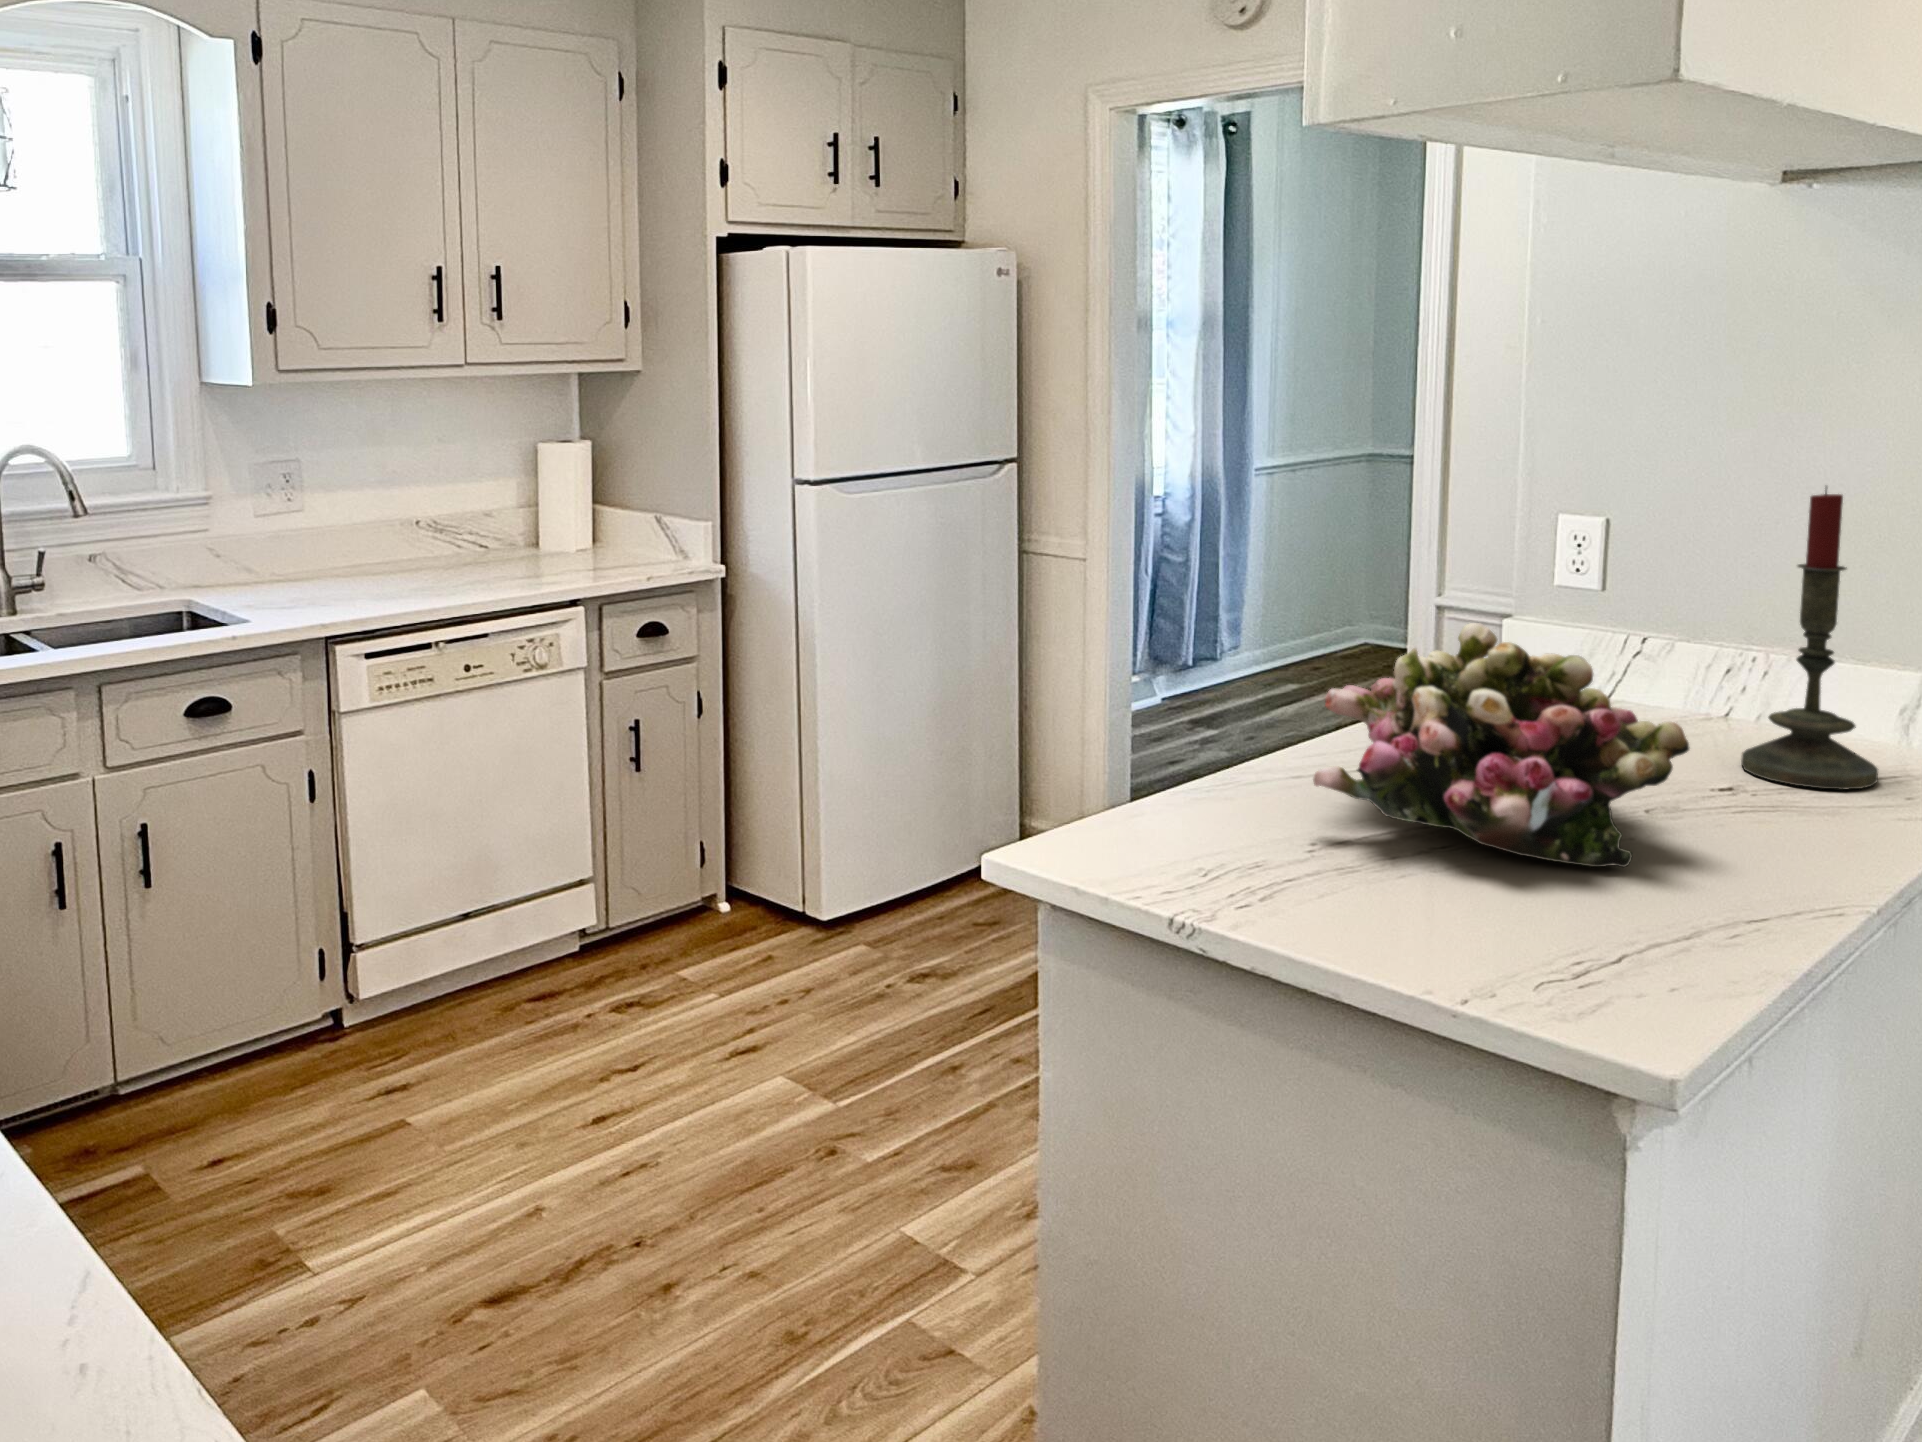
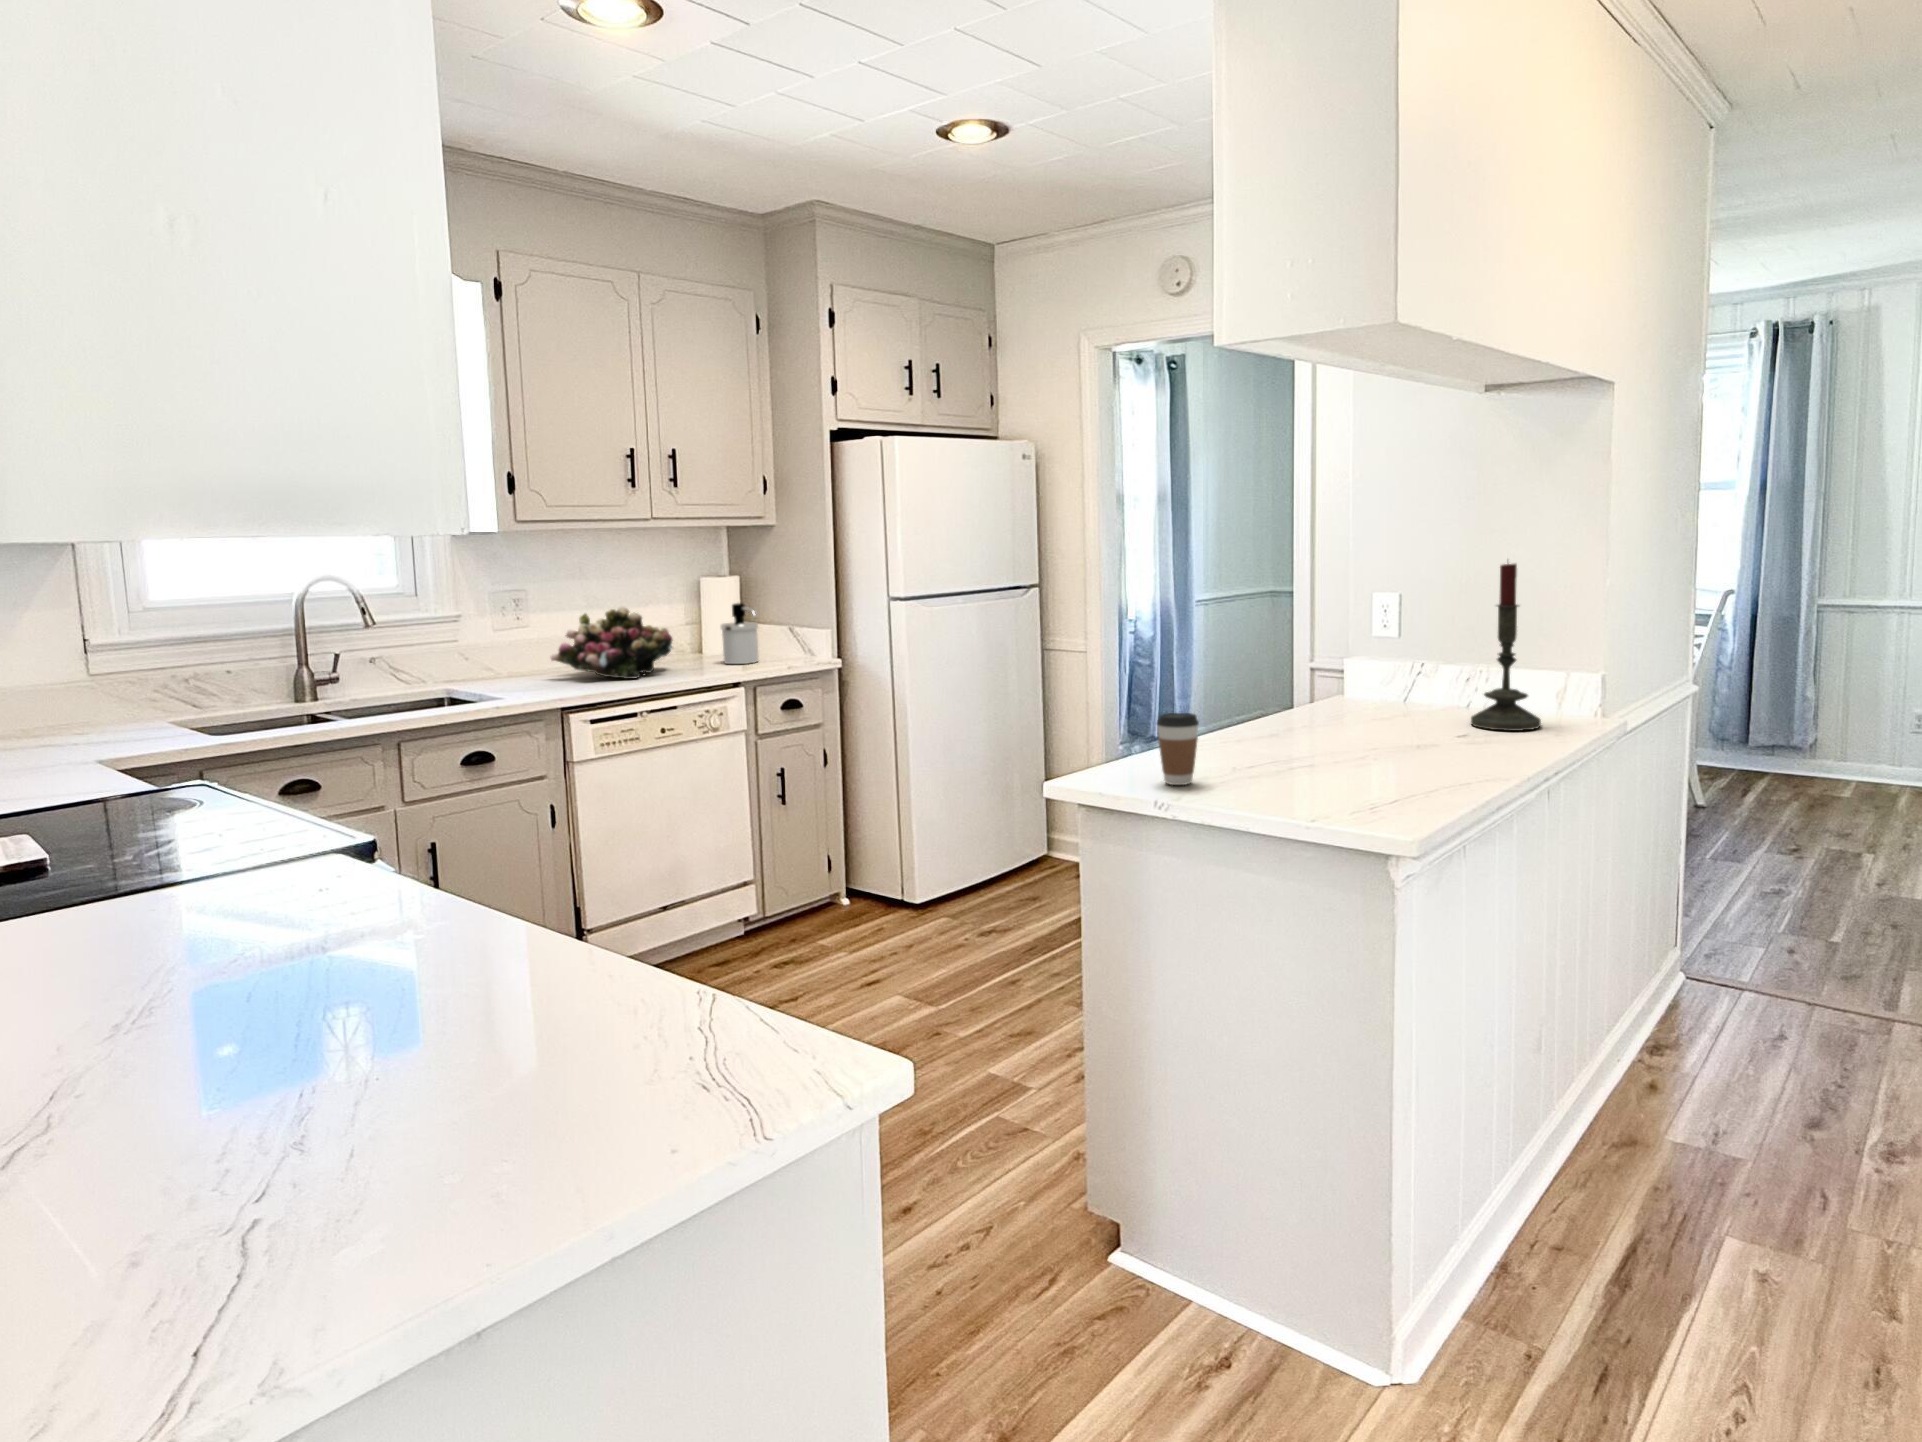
soap dispenser: none [555,483,607,570] -> present [721,603,758,664]
flower arrangement: present [1313,623,1689,868] -> present [551,607,672,679]
coffee cup: none [1180,759,1256,886] -> present [1157,713,1199,785]

